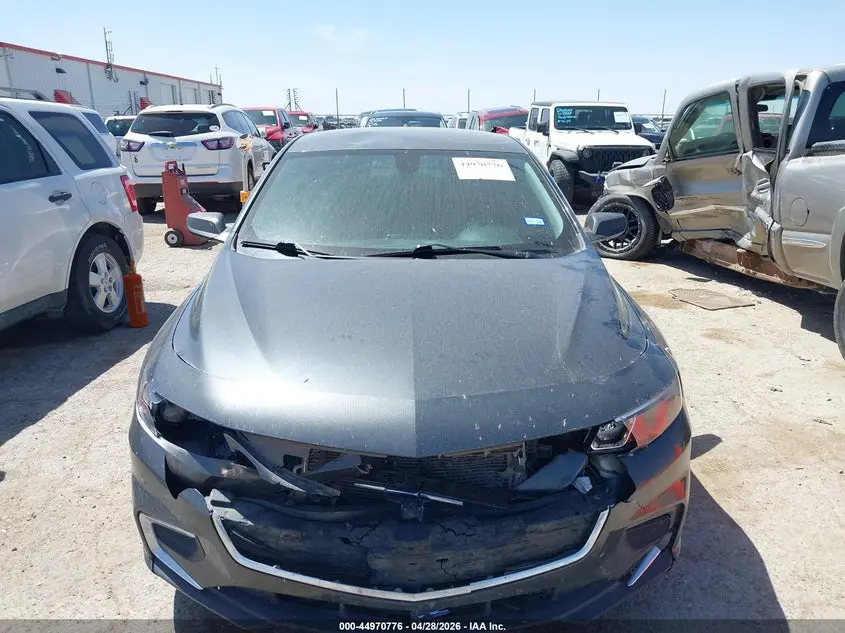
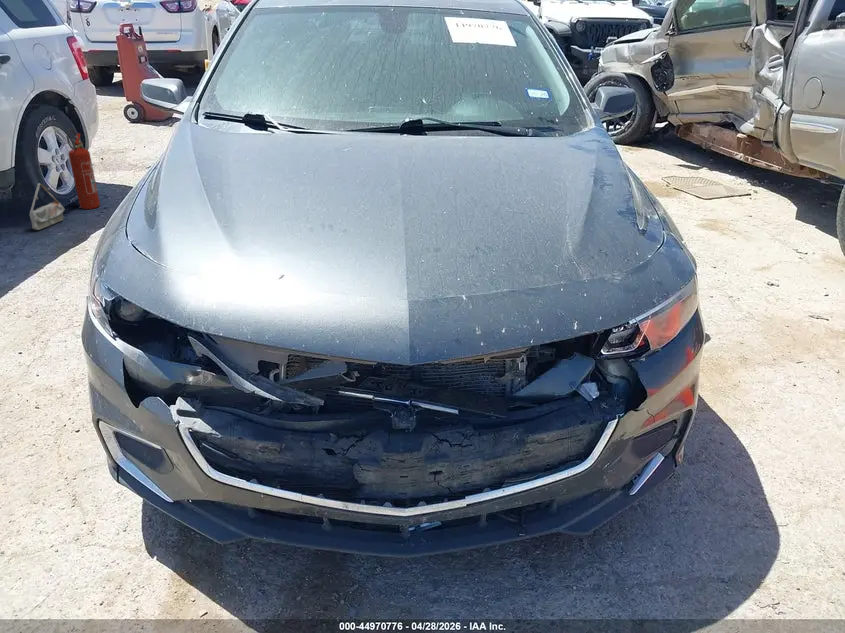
bag: none [85,305,117,347] -> present [30,183,65,230]

